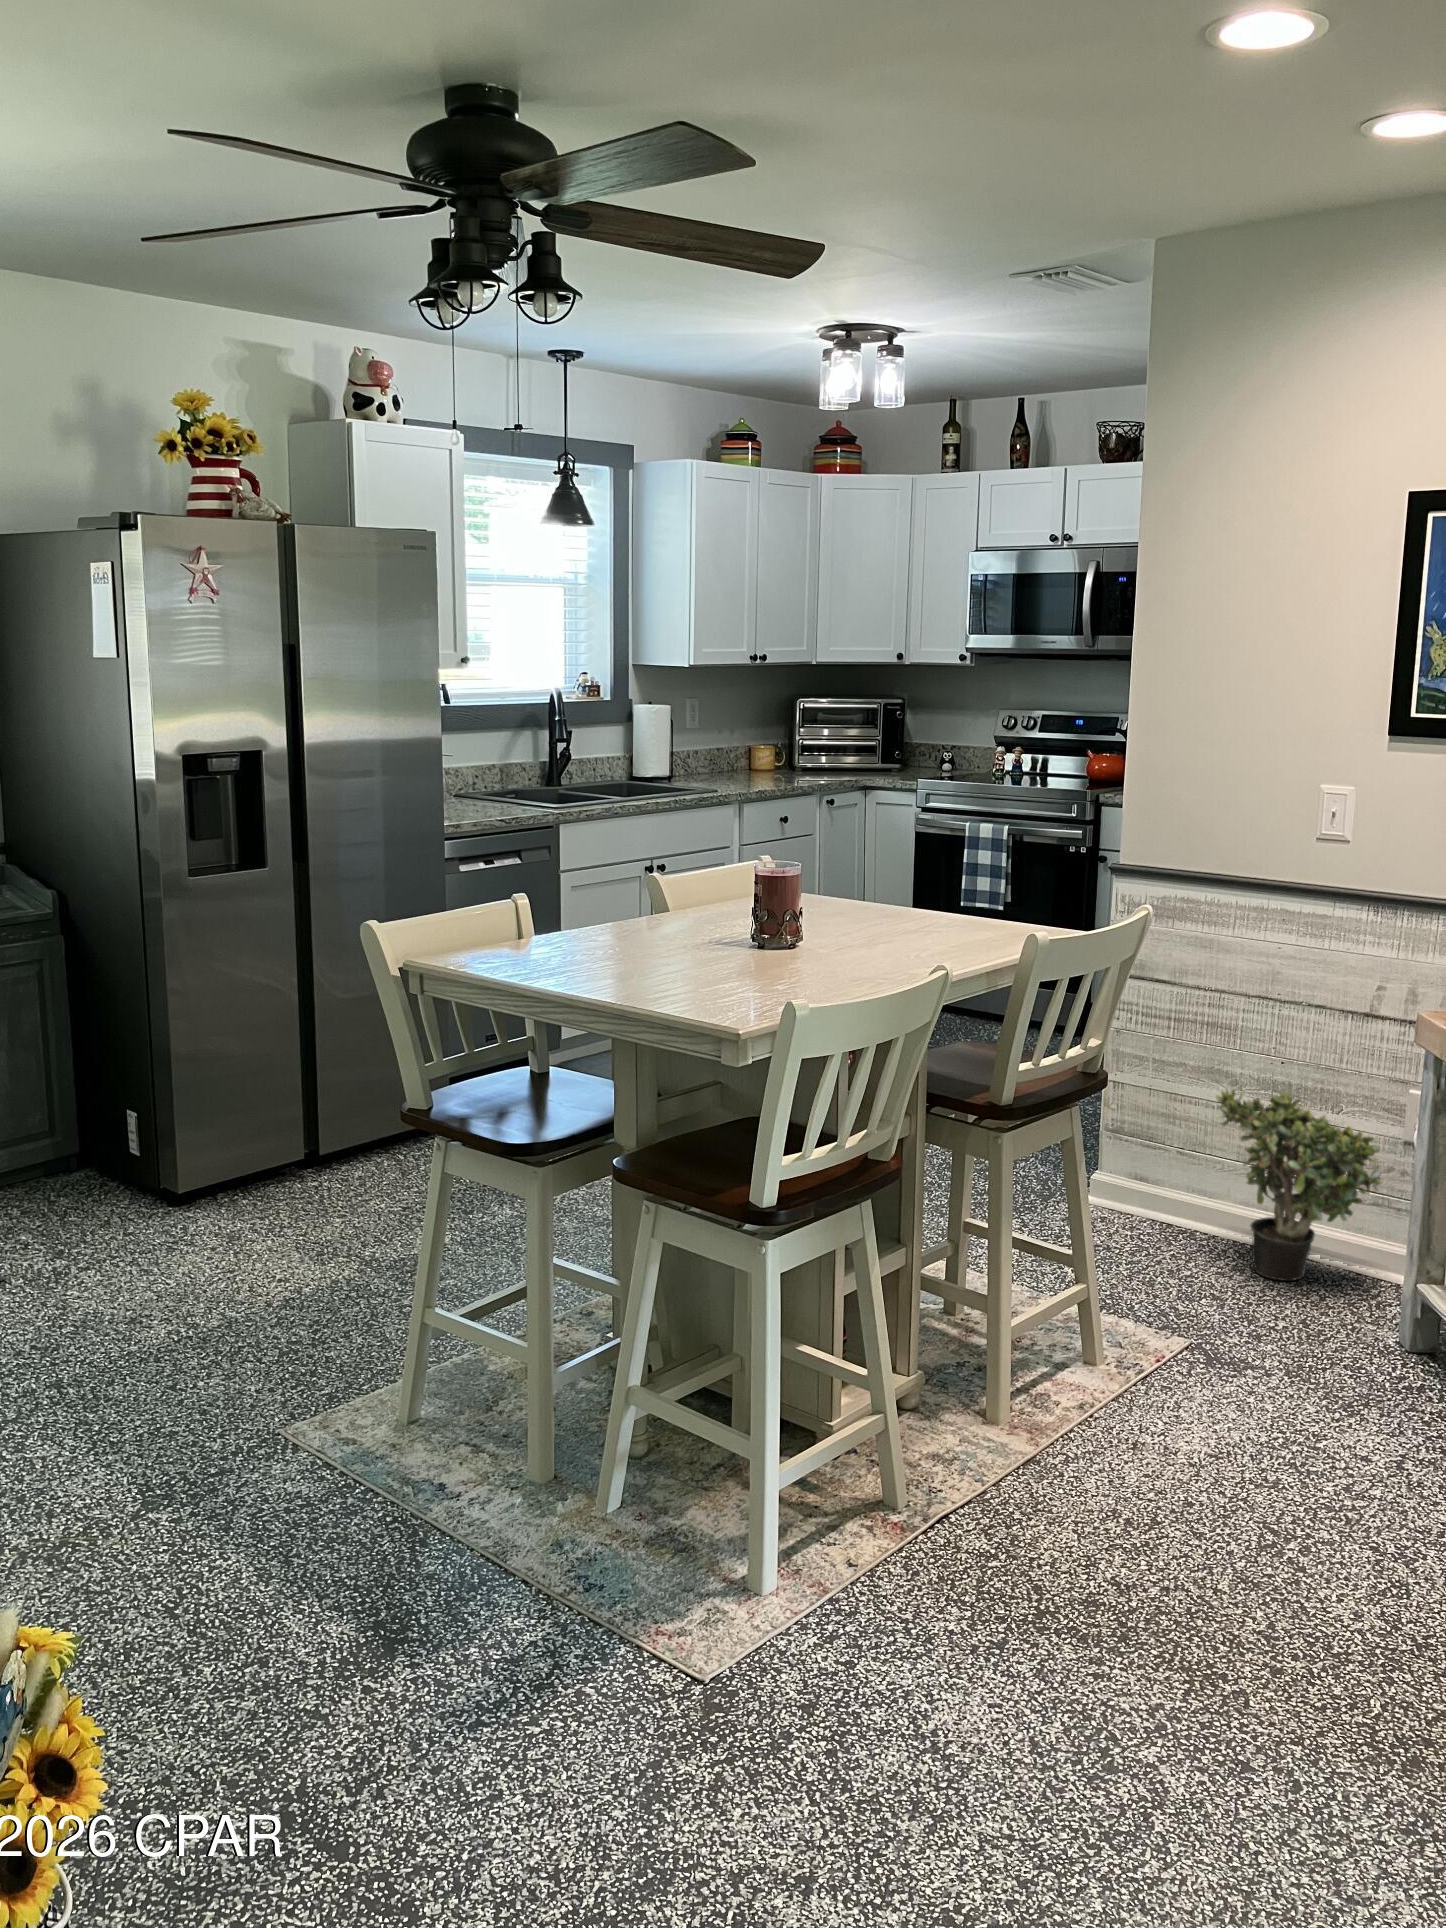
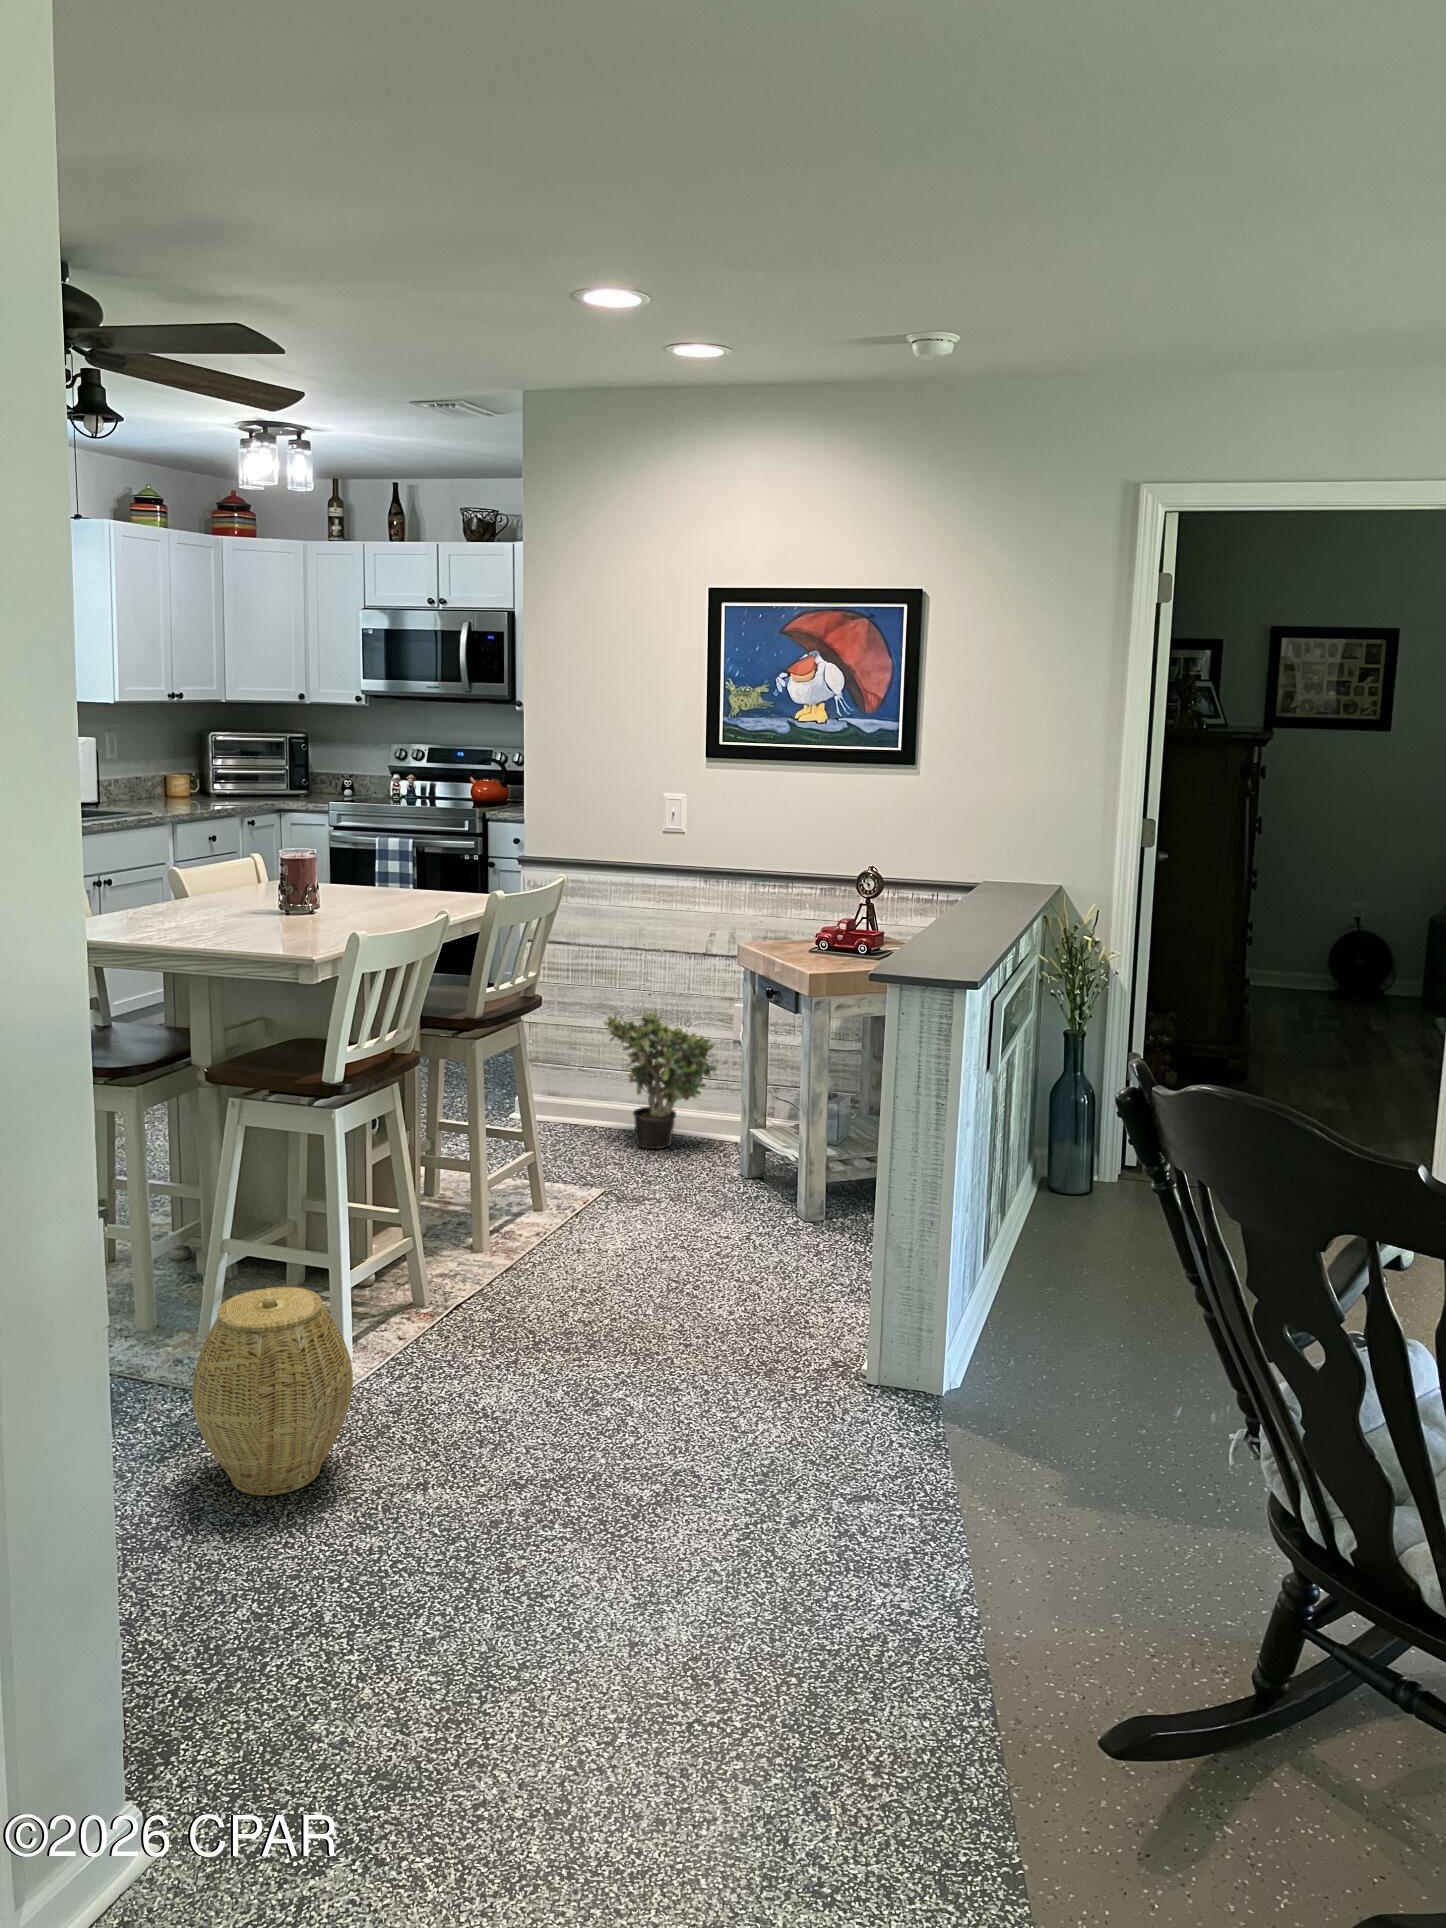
woven basket: none [509,1518,727,1828] -> present [192,1287,353,1496]

